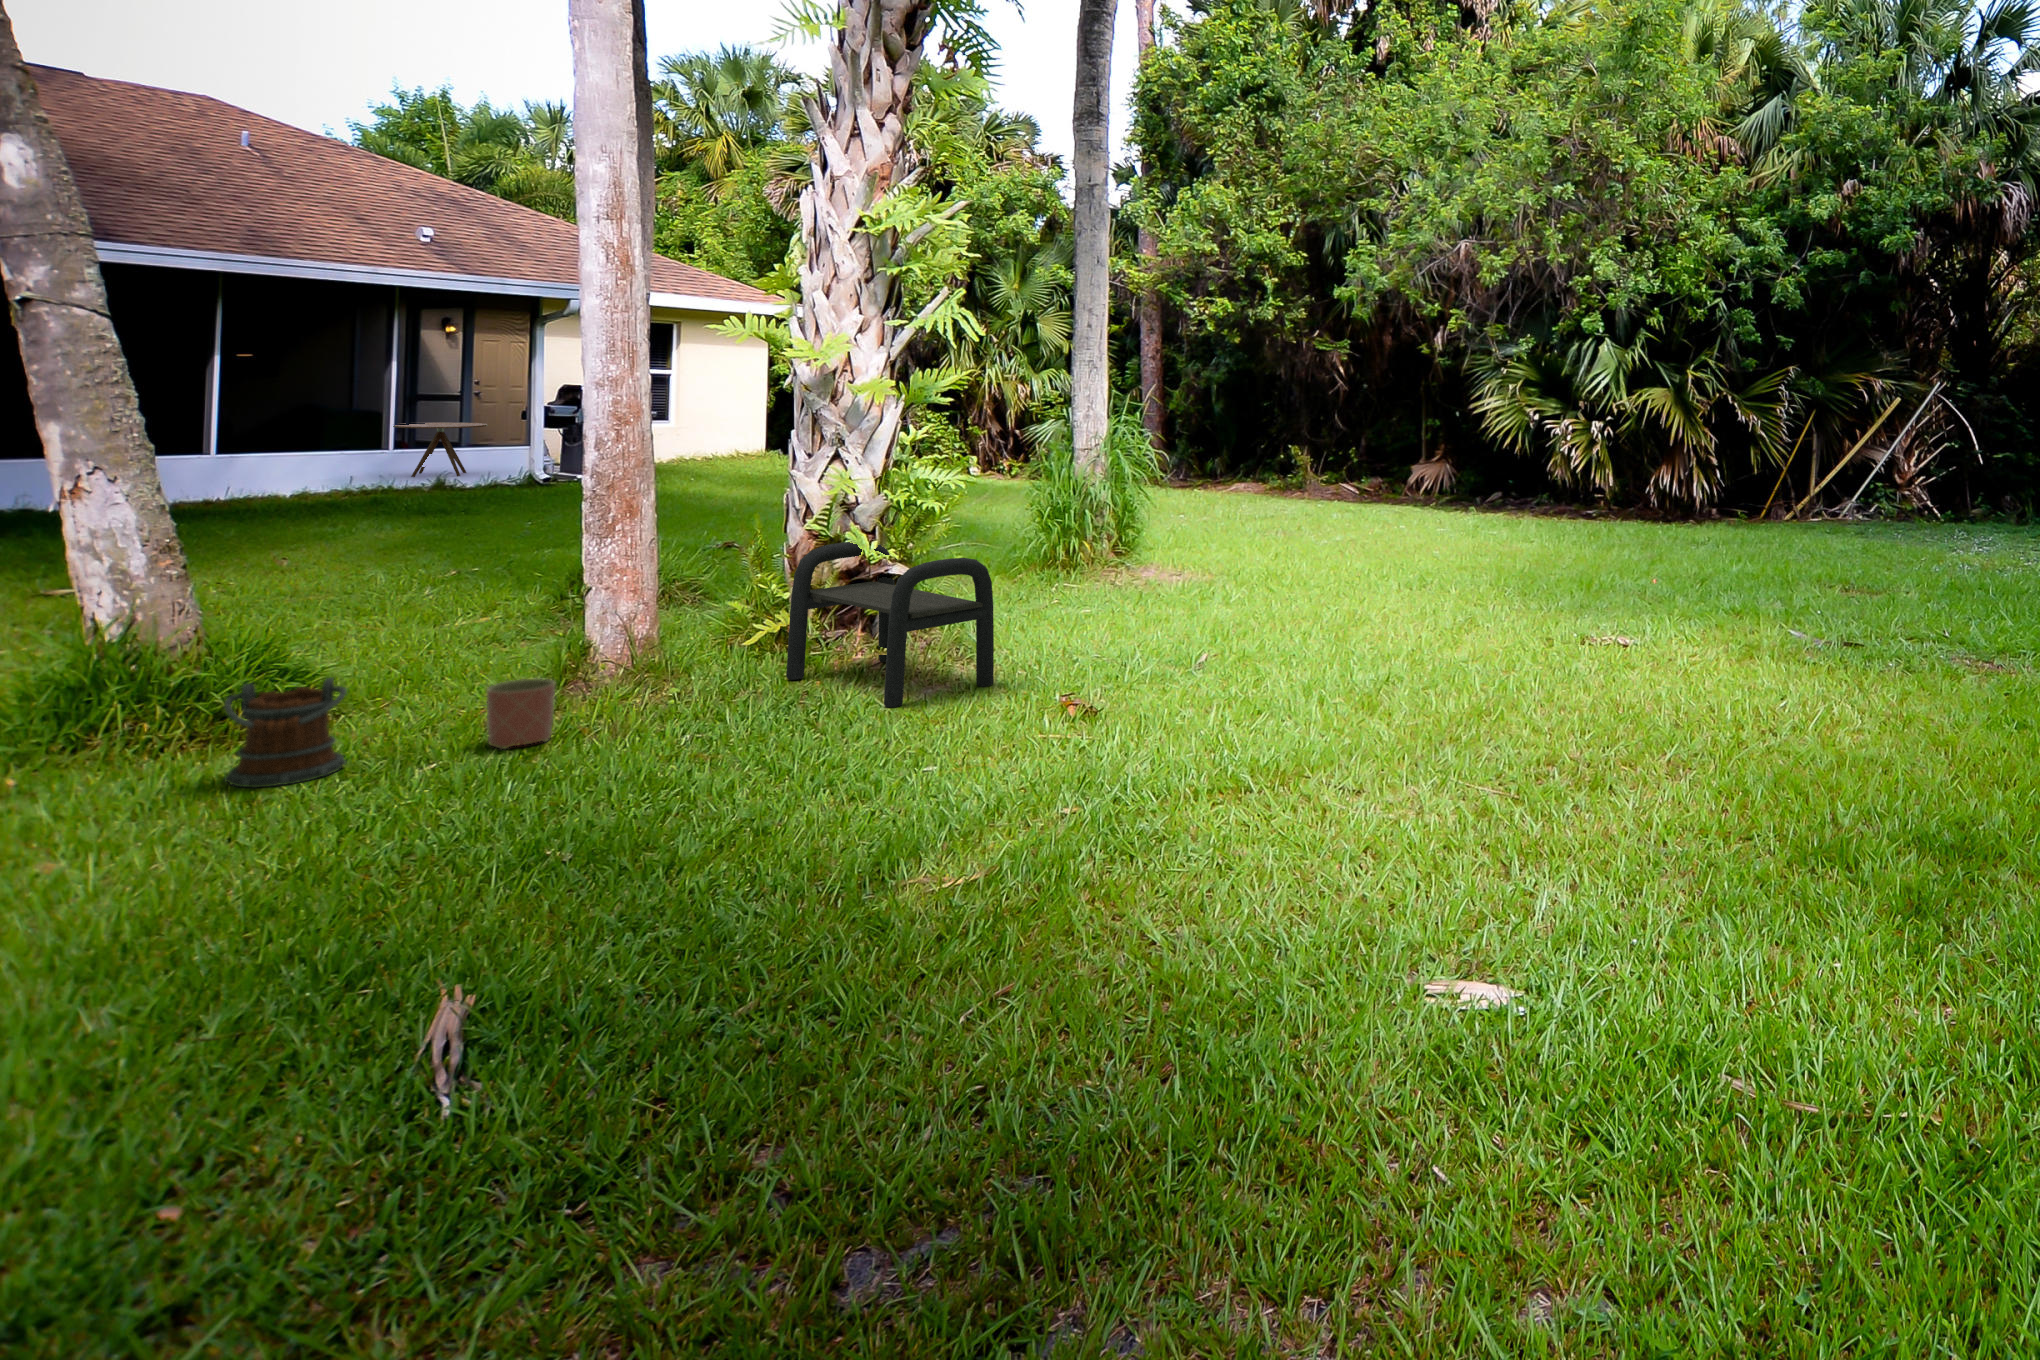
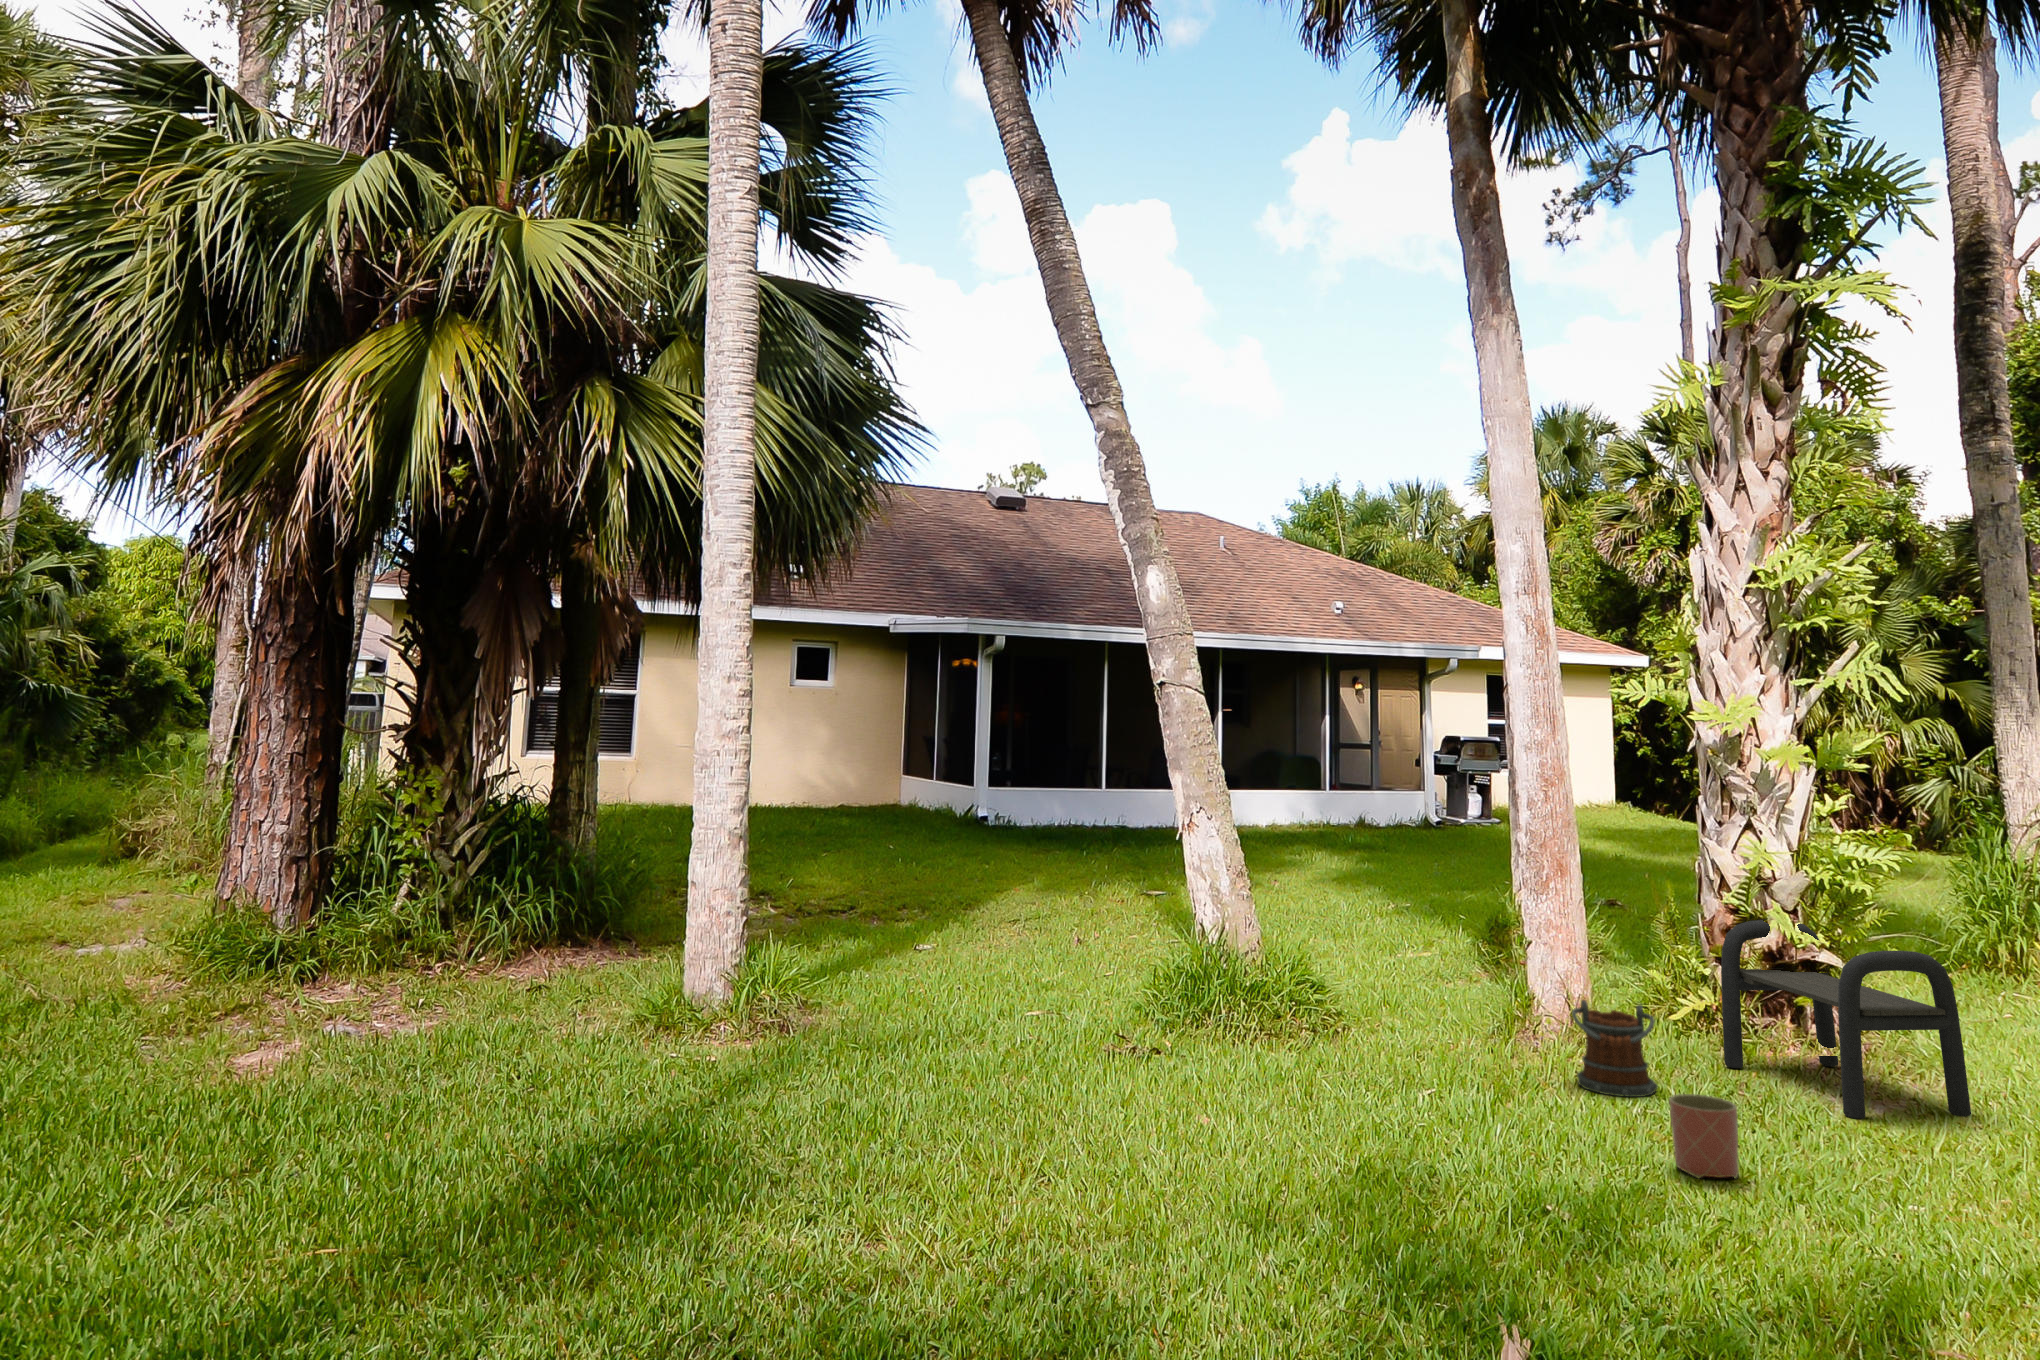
round table: present [393,422,487,477] -> none [1303,774,1372,826]
bucket: present [224,678,347,788] -> present [1572,1000,1658,1097]
planter: present [487,678,556,749] -> present [1669,1094,1739,1178]

